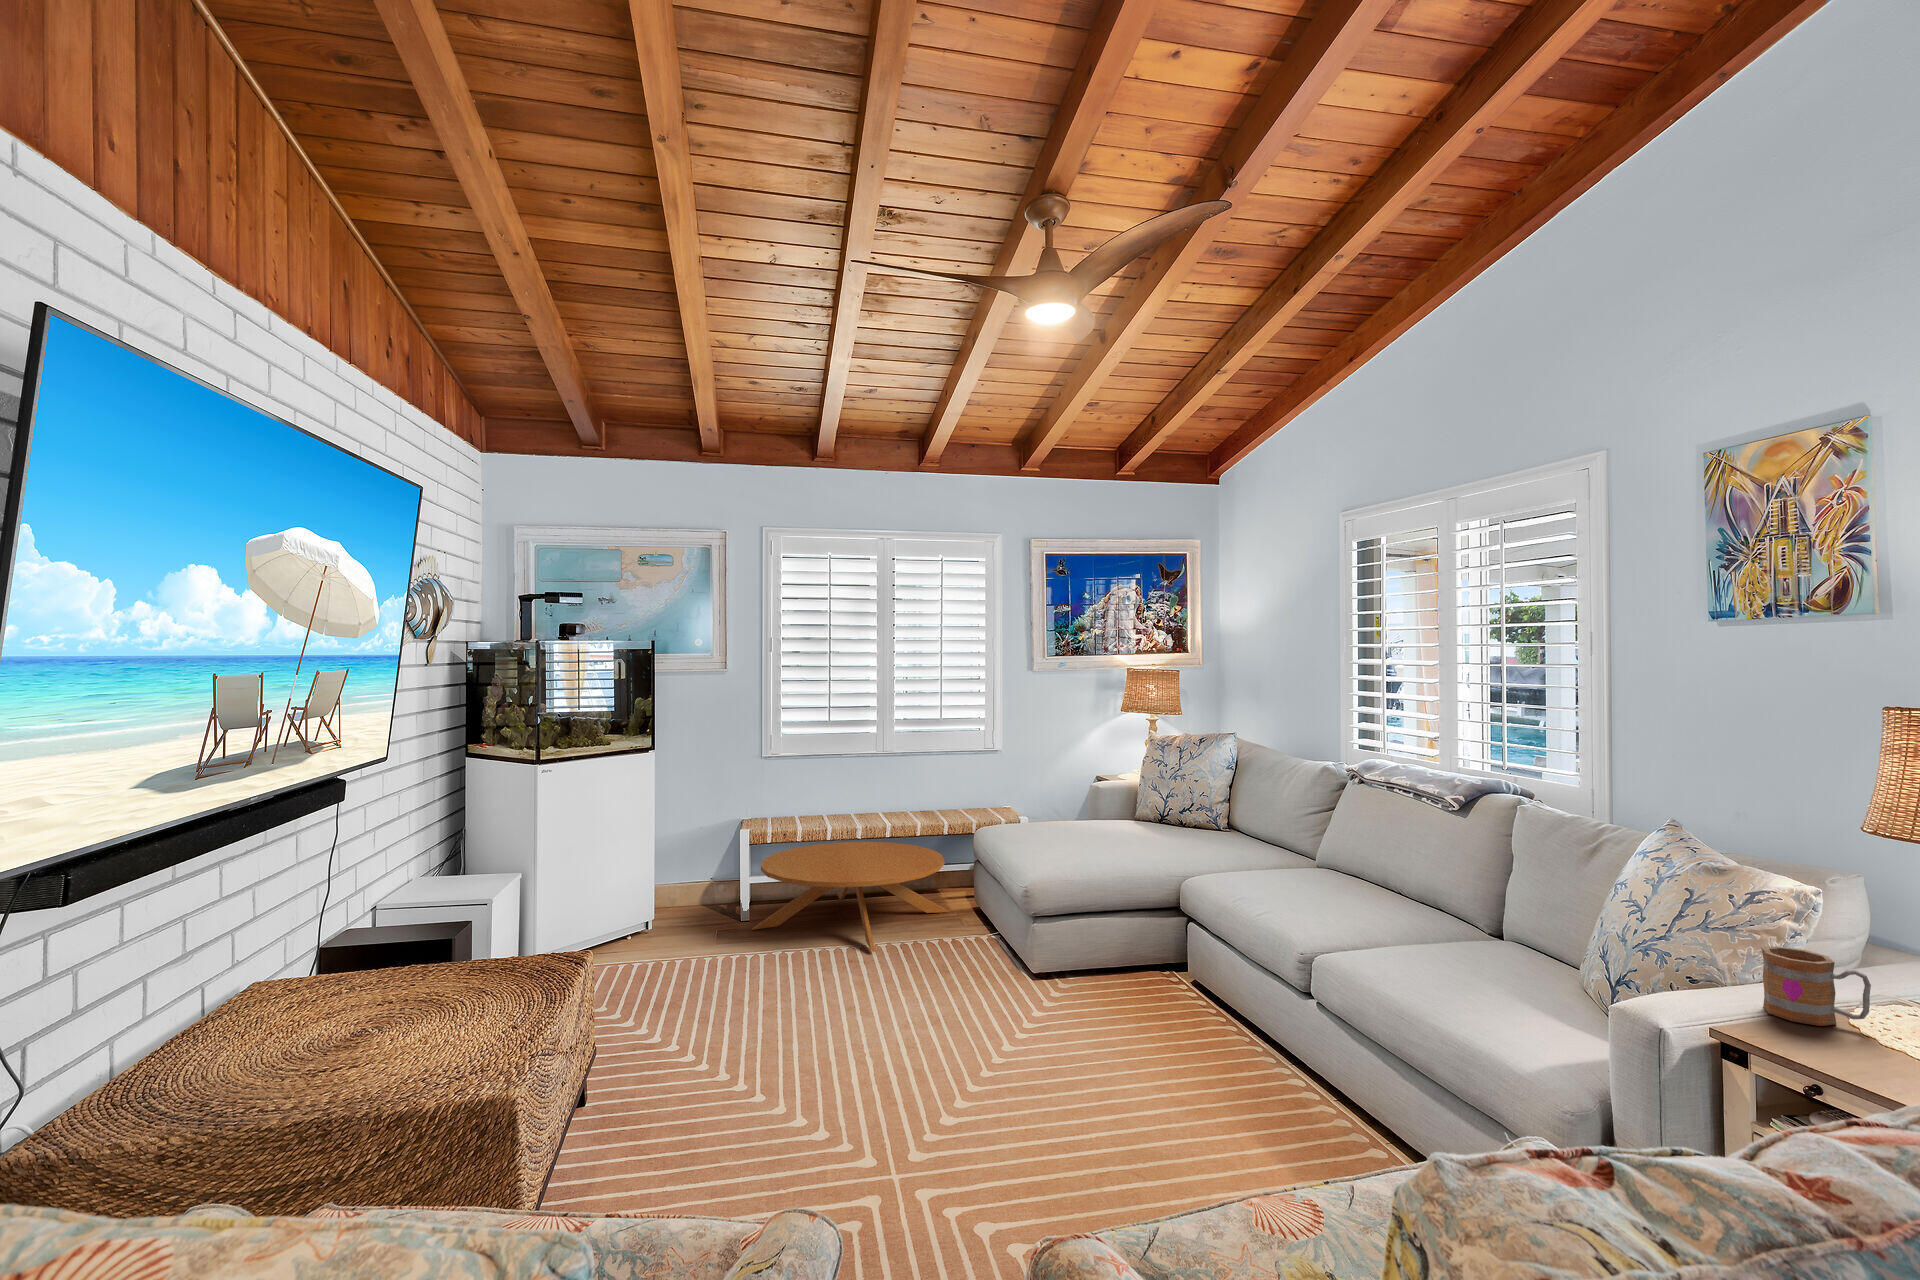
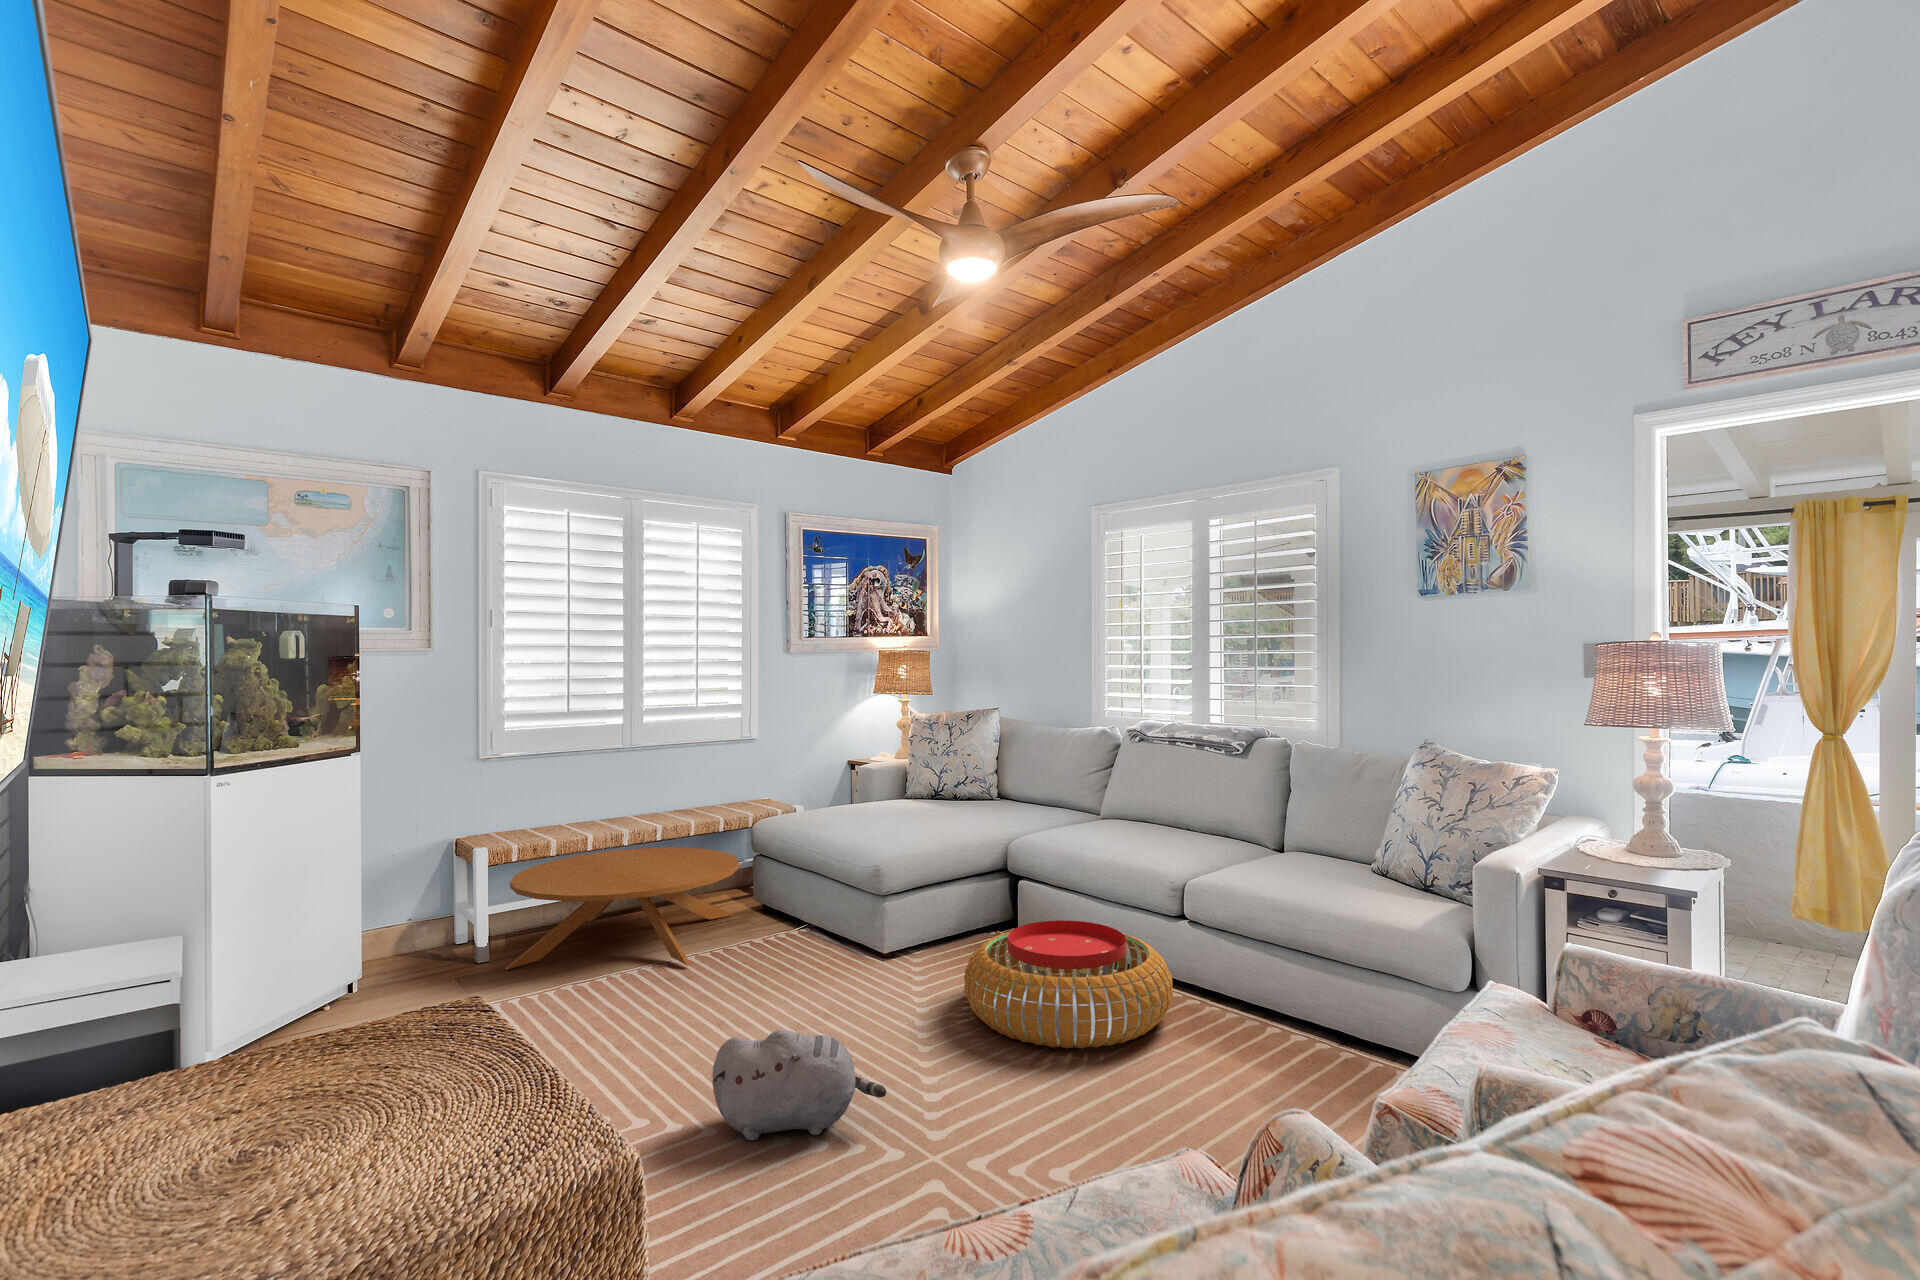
mug: present [1762,946,1871,1026] -> none [1546,809,1611,856]
pouf: none [1049,971,1273,1118] -> present [964,920,1173,1048]
plush toy: none [755,1022,887,1124] -> present [712,1029,886,1141]

